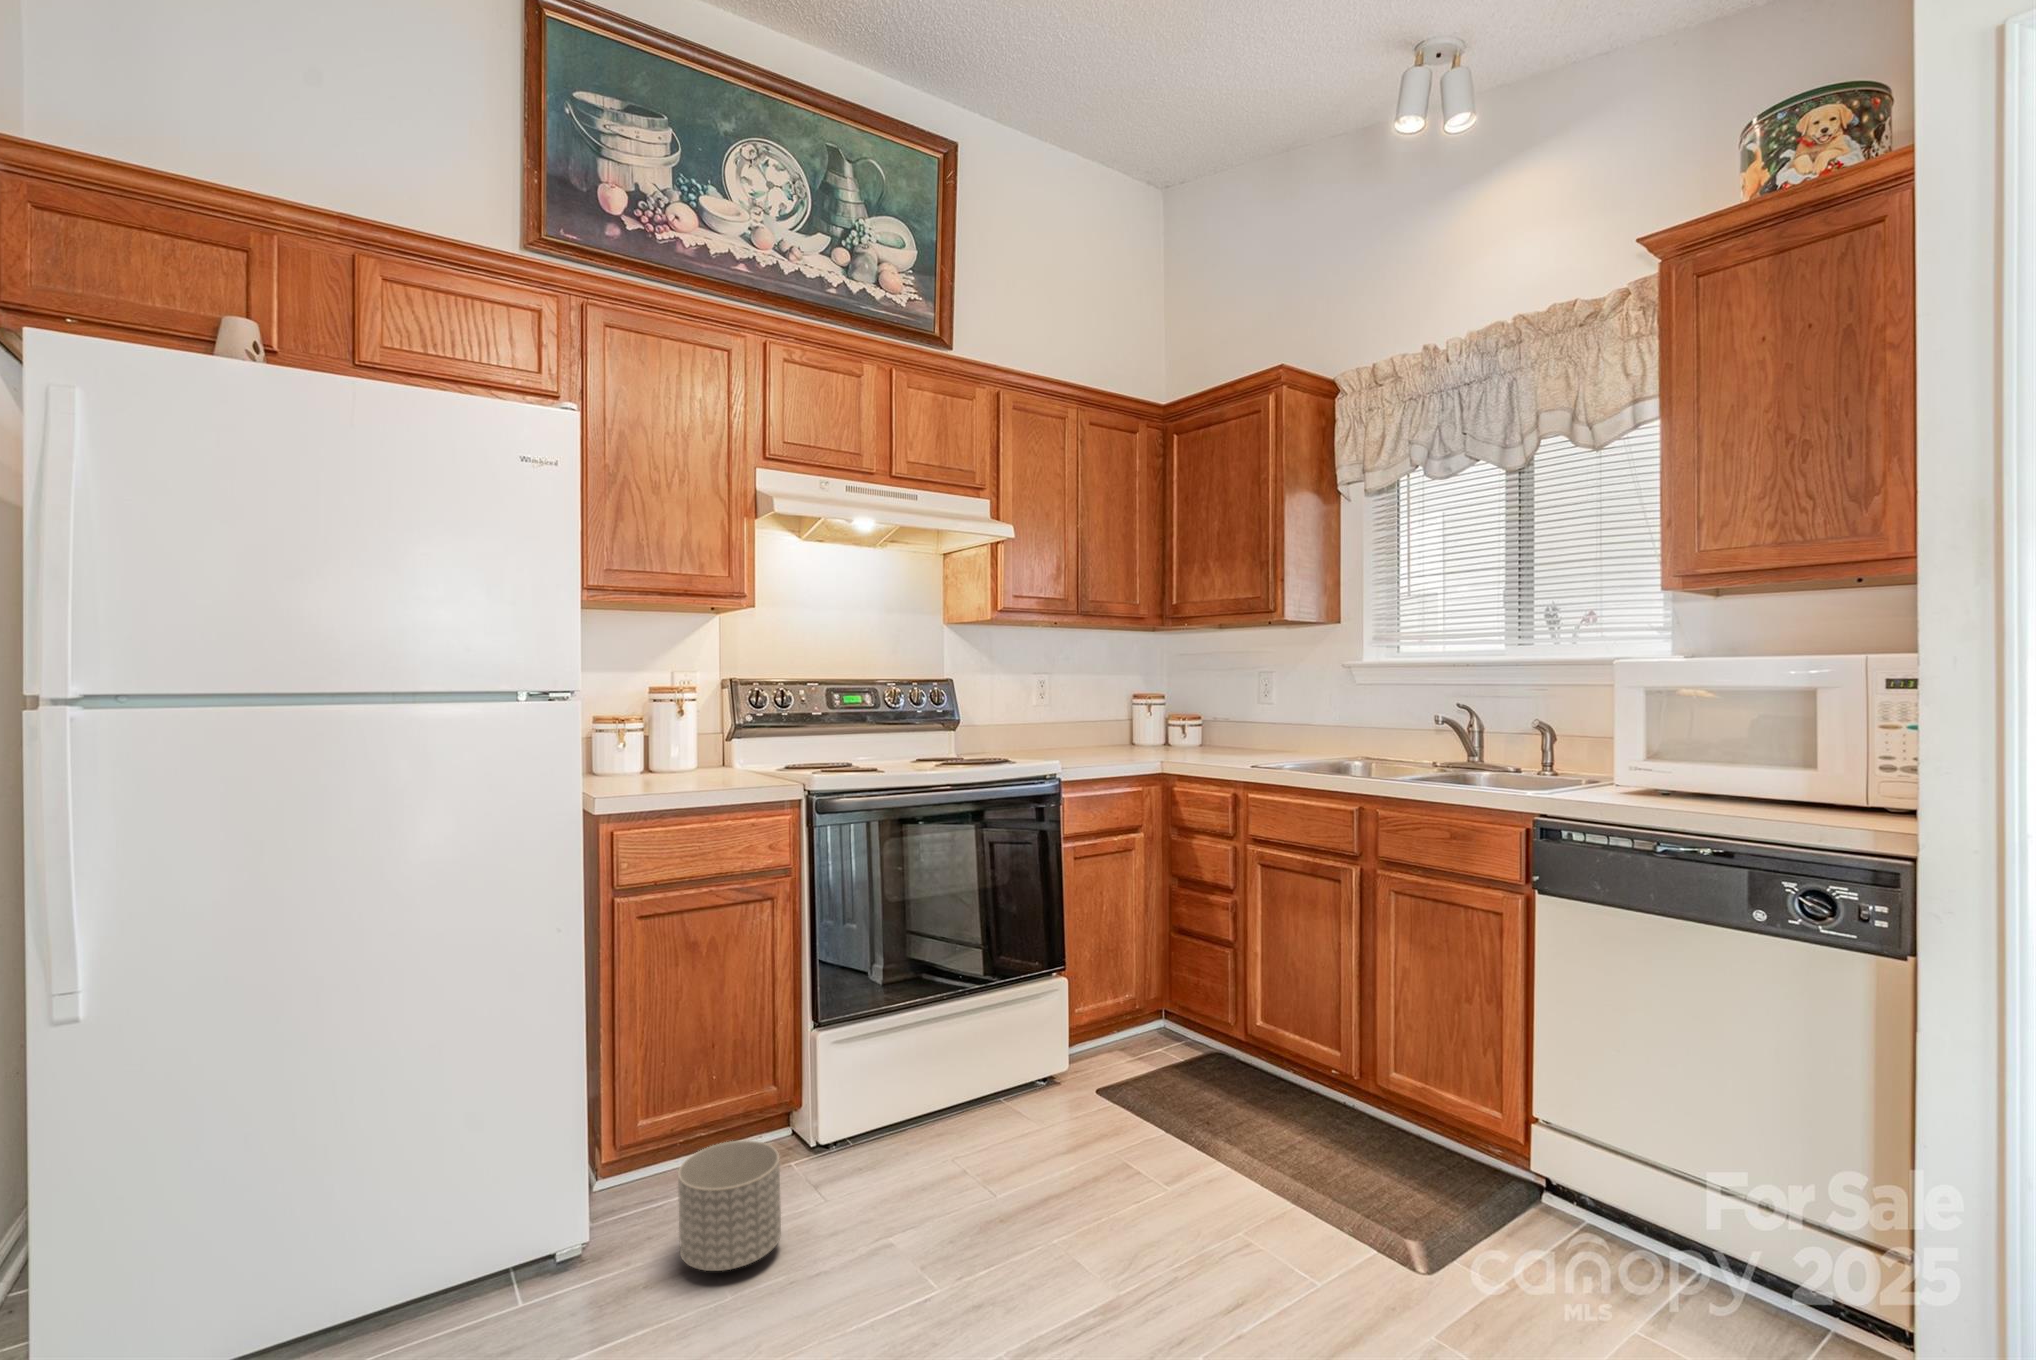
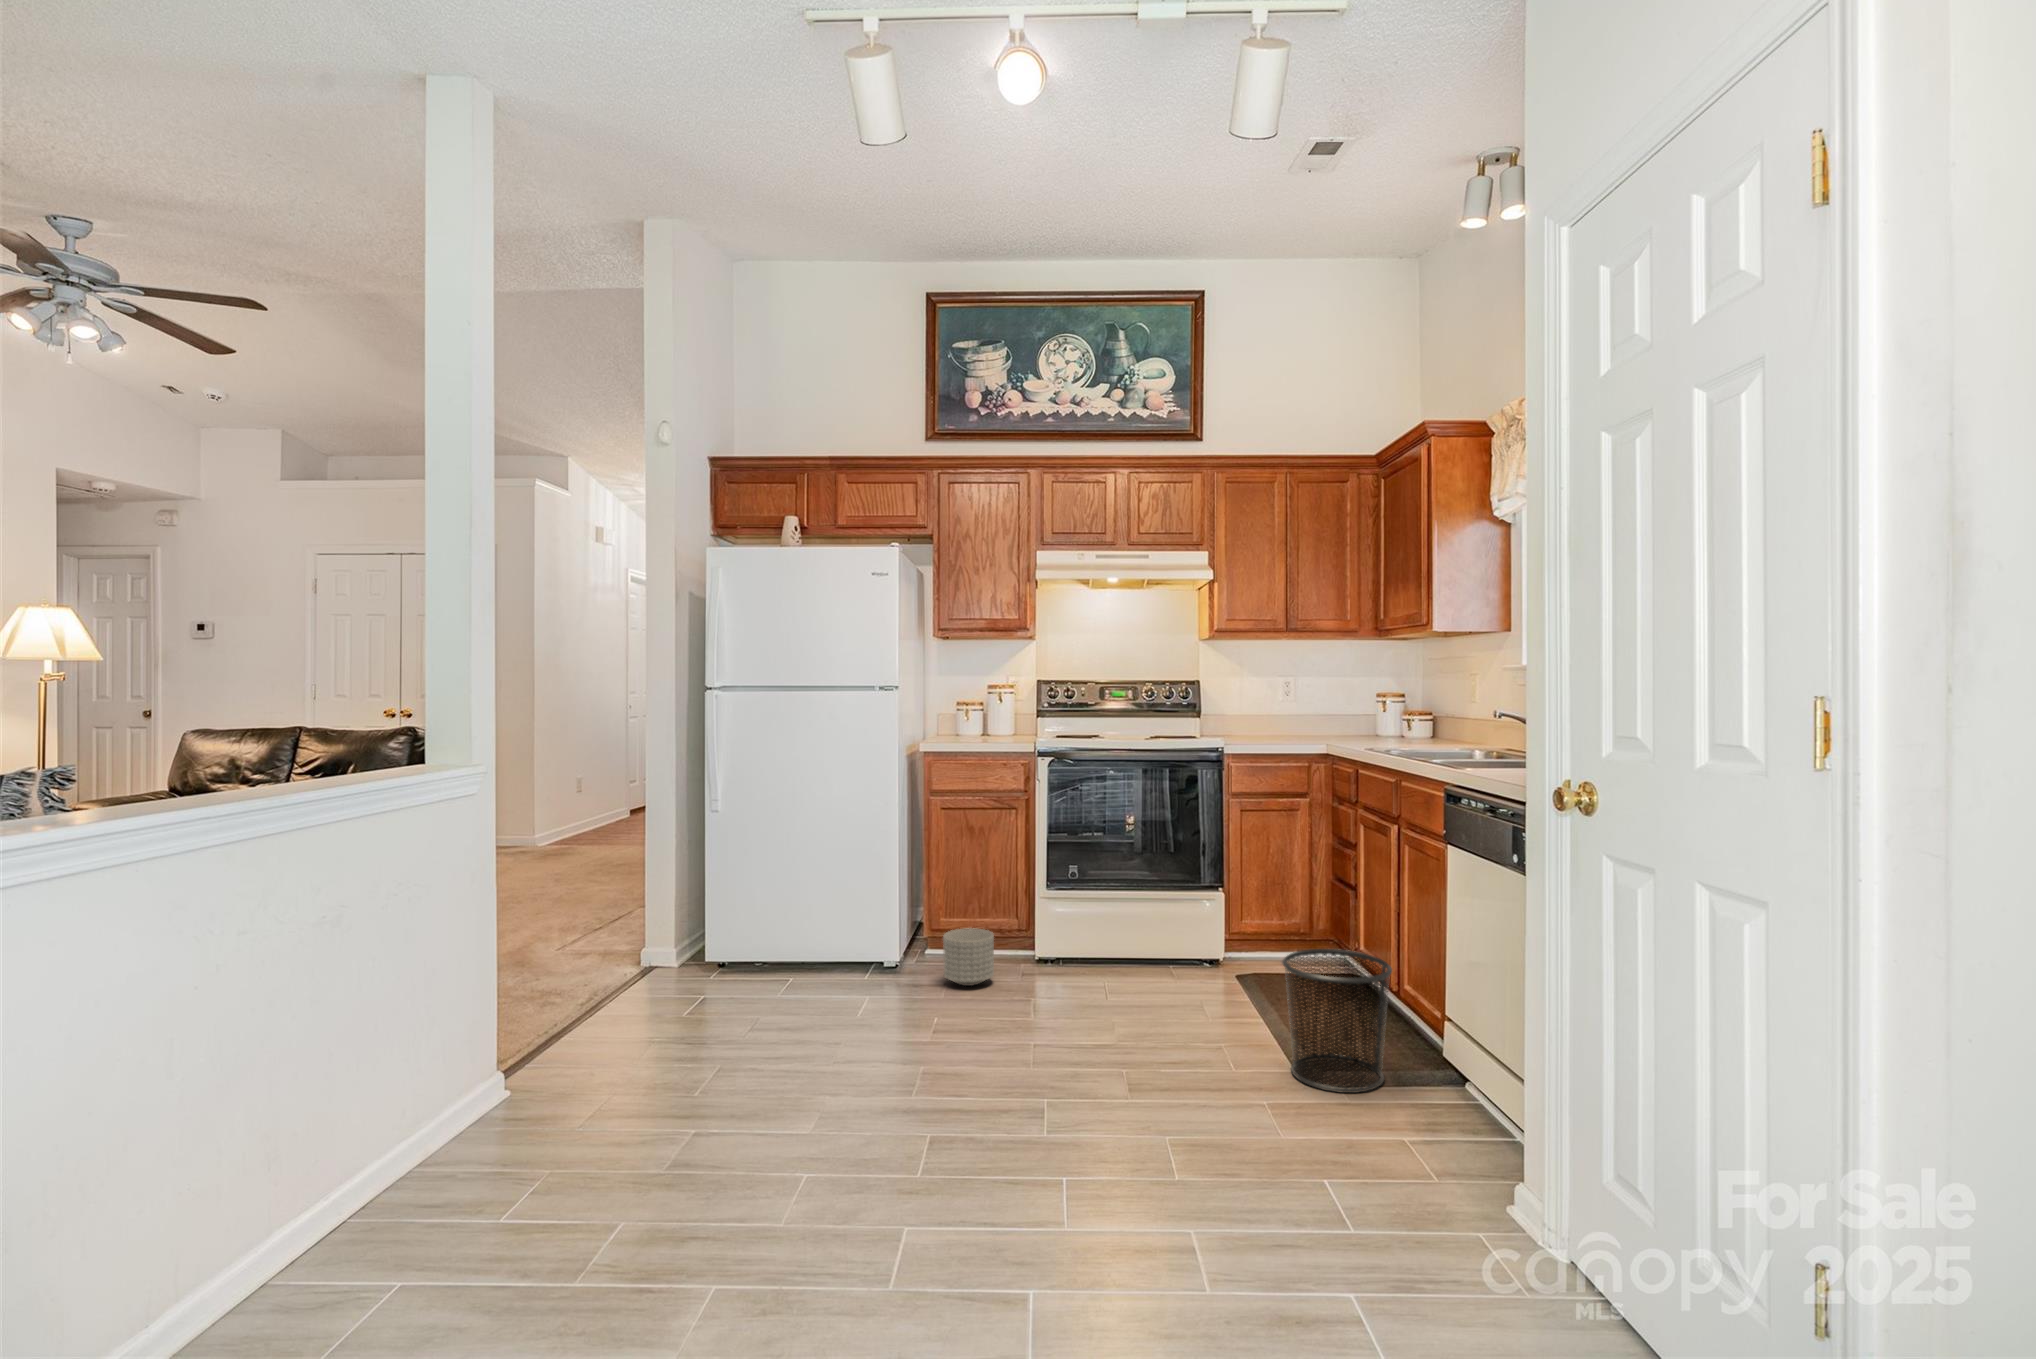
waste bin: none [1394,1050,1574,1294] -> present [1282,949,1392,1093]

